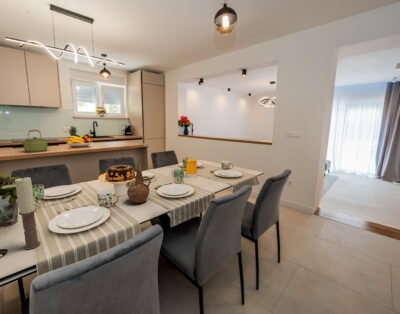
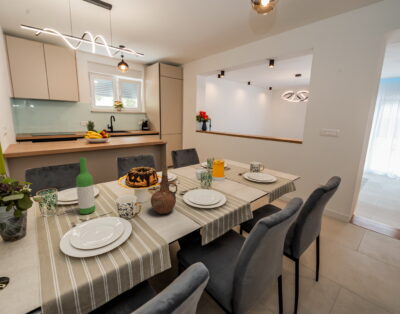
kettle: present [23,130,48,152] -> none [39,125,65,148]
wine bottle: none [61,157,78,205] -> present [76,158,95,214]
candle: present [15,177,40,250] -> none [16,188,49,279]

